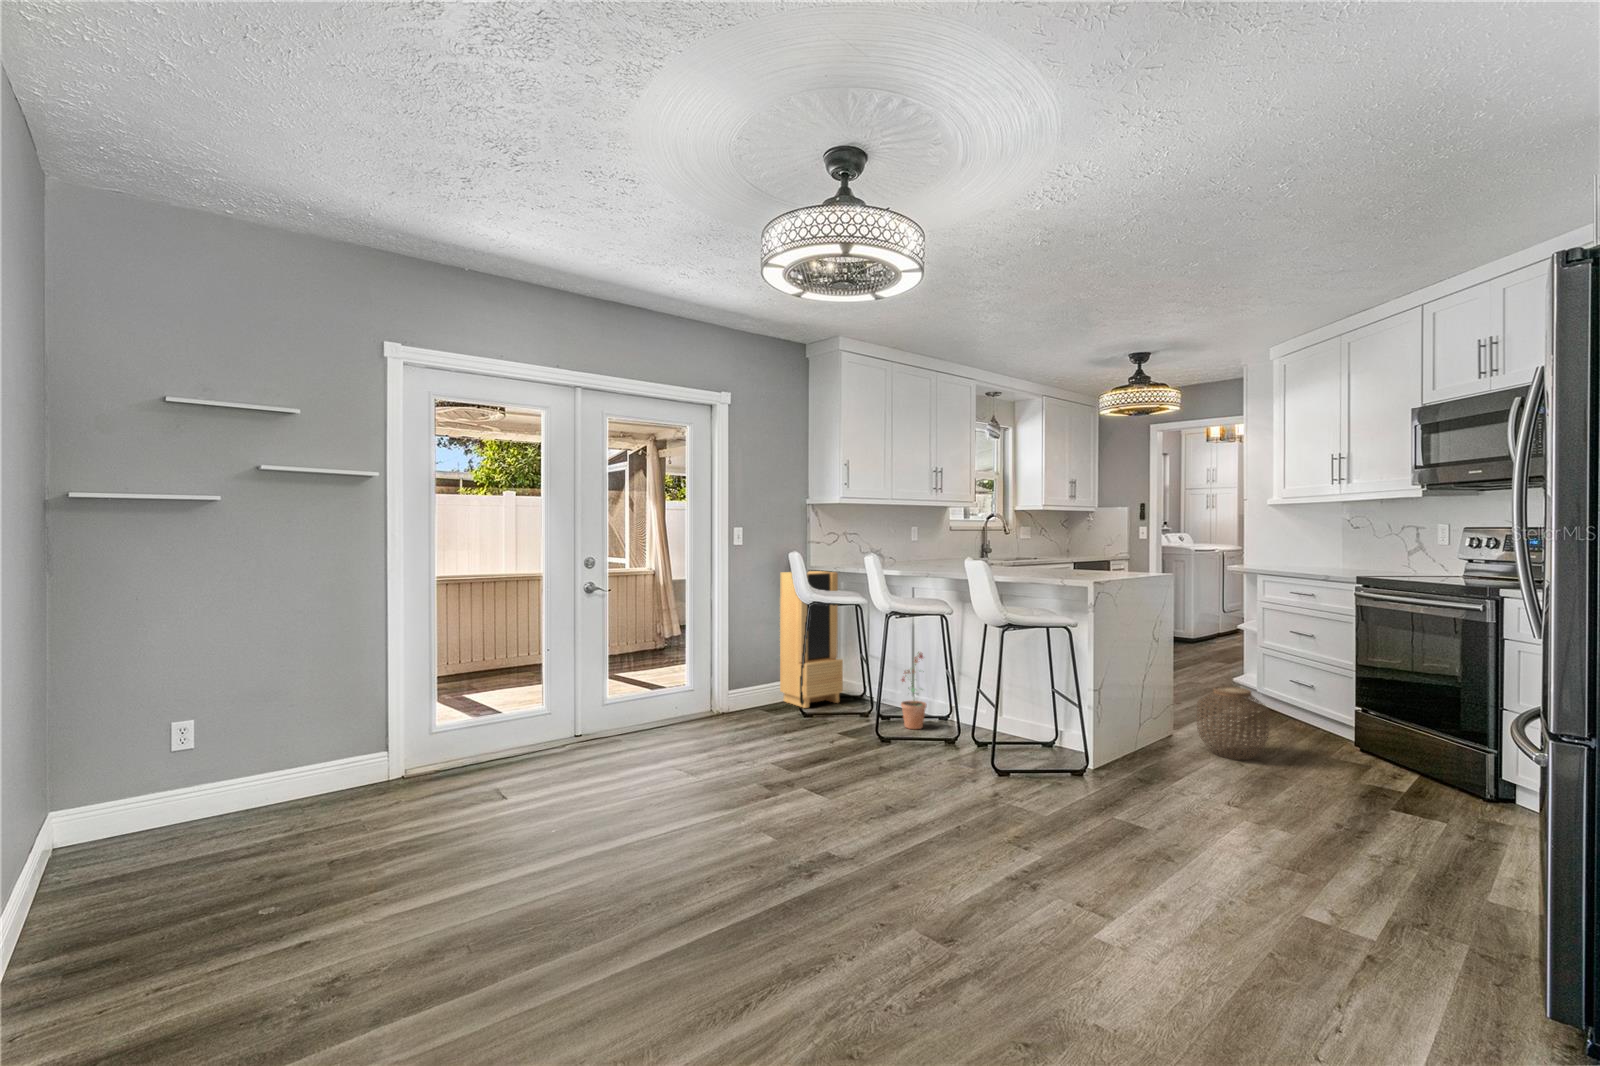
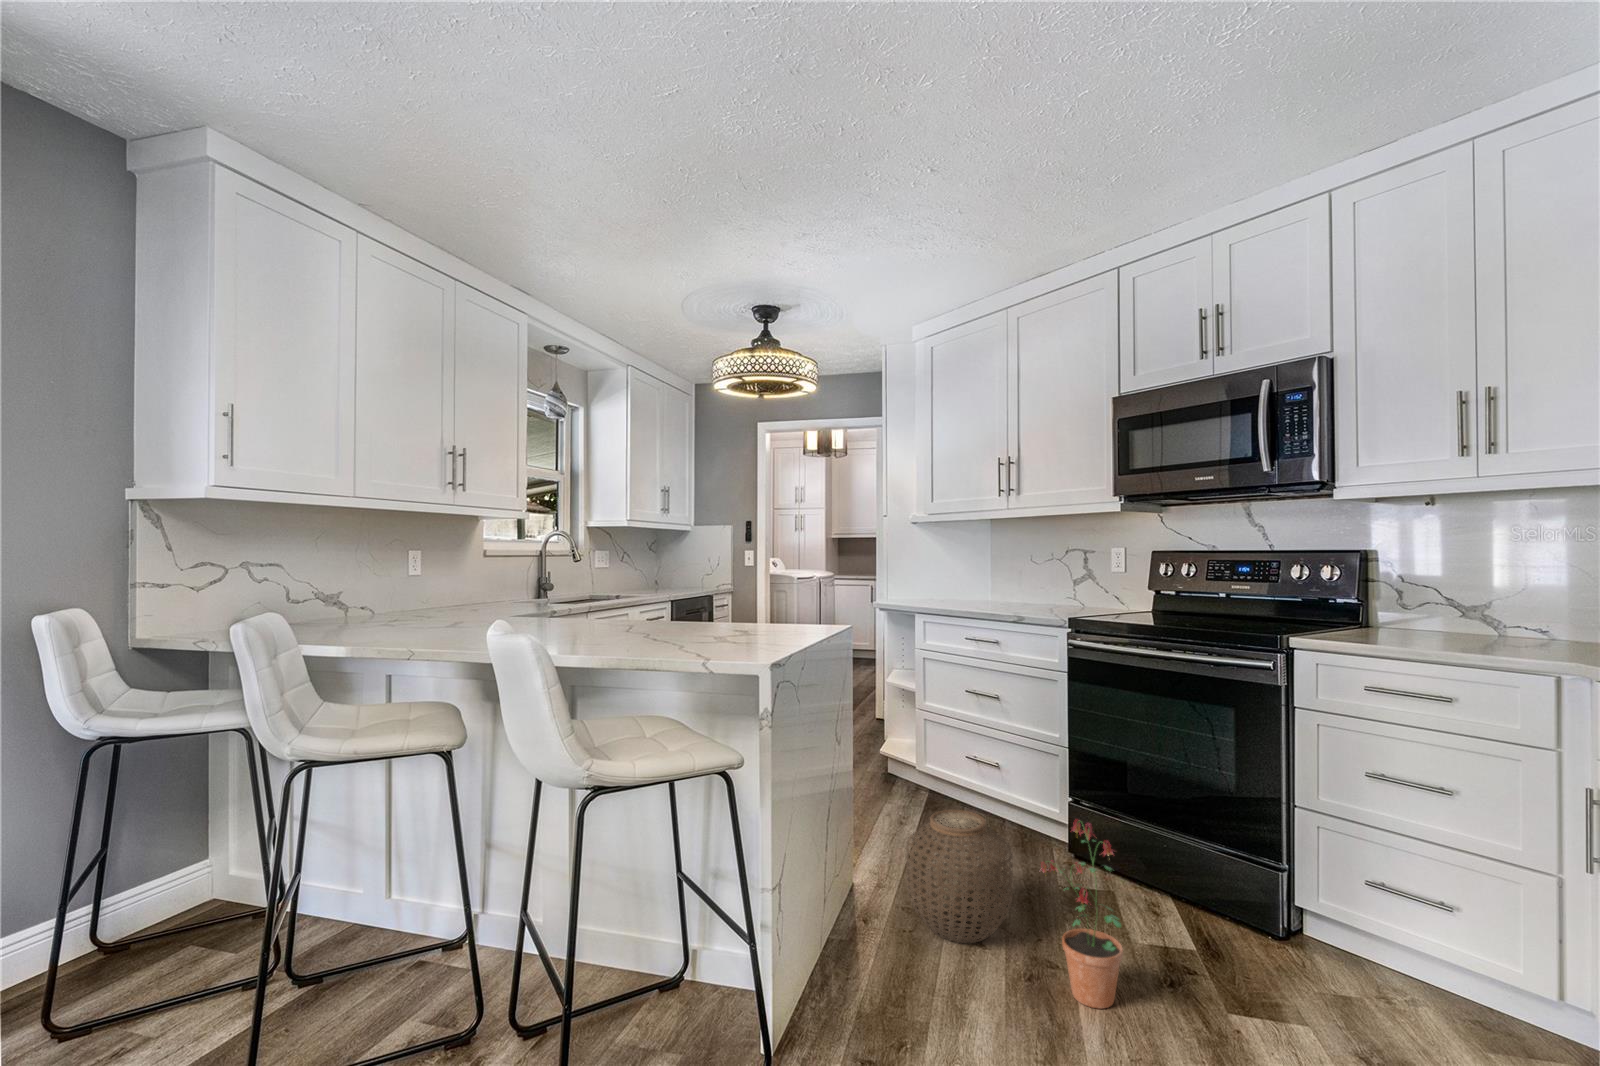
storage cabinet: present [780,571,843,708] -> none [20,649,215,998]
potted plant: present [901,652,927,729] -> present [1042,820,1123,1009]

